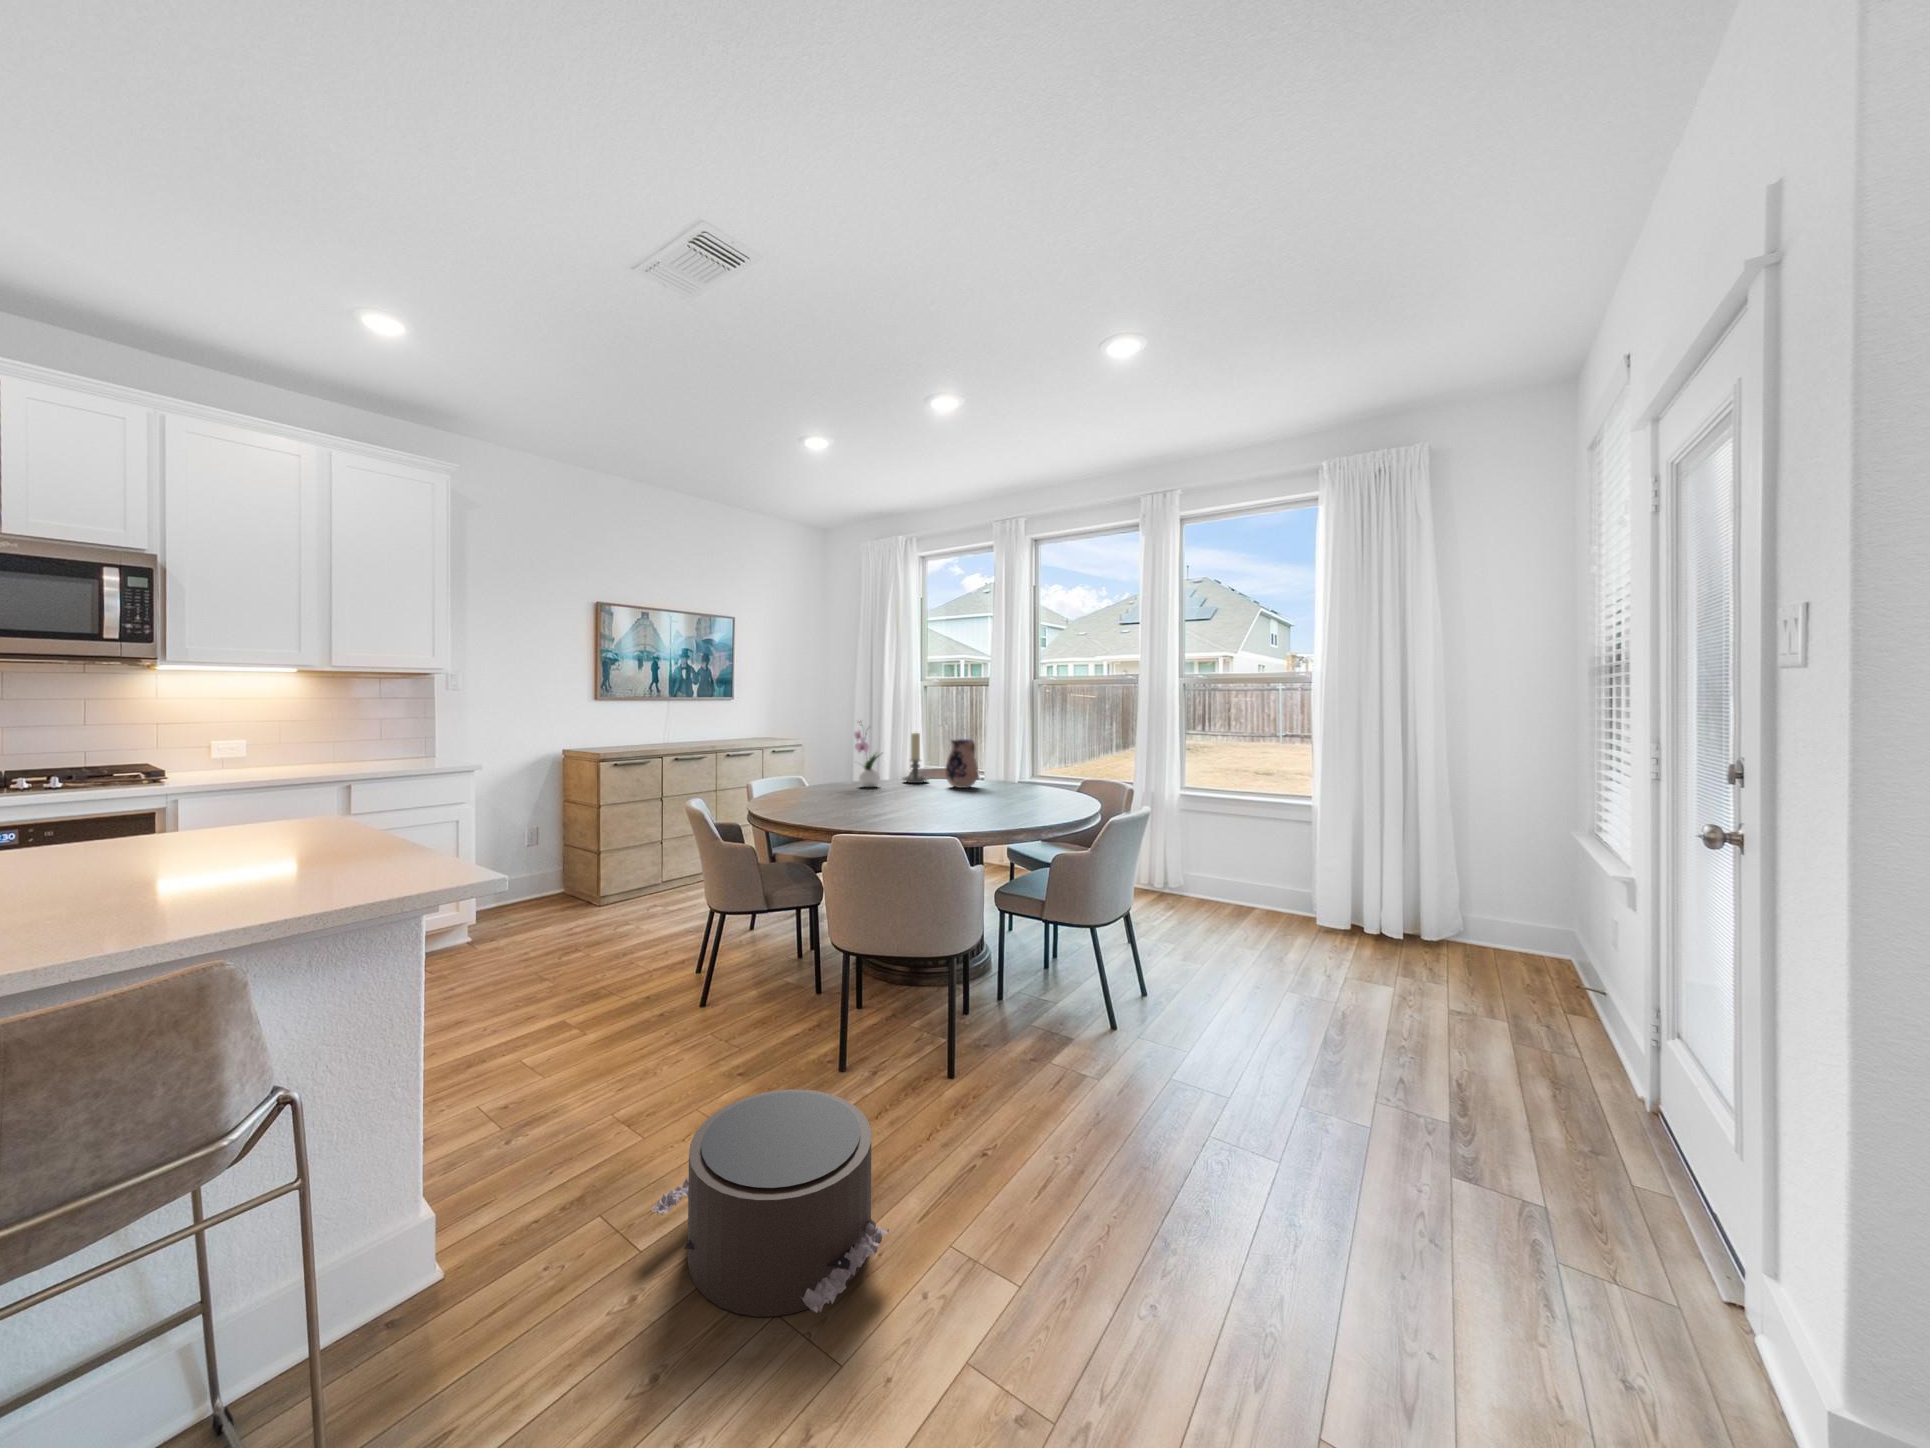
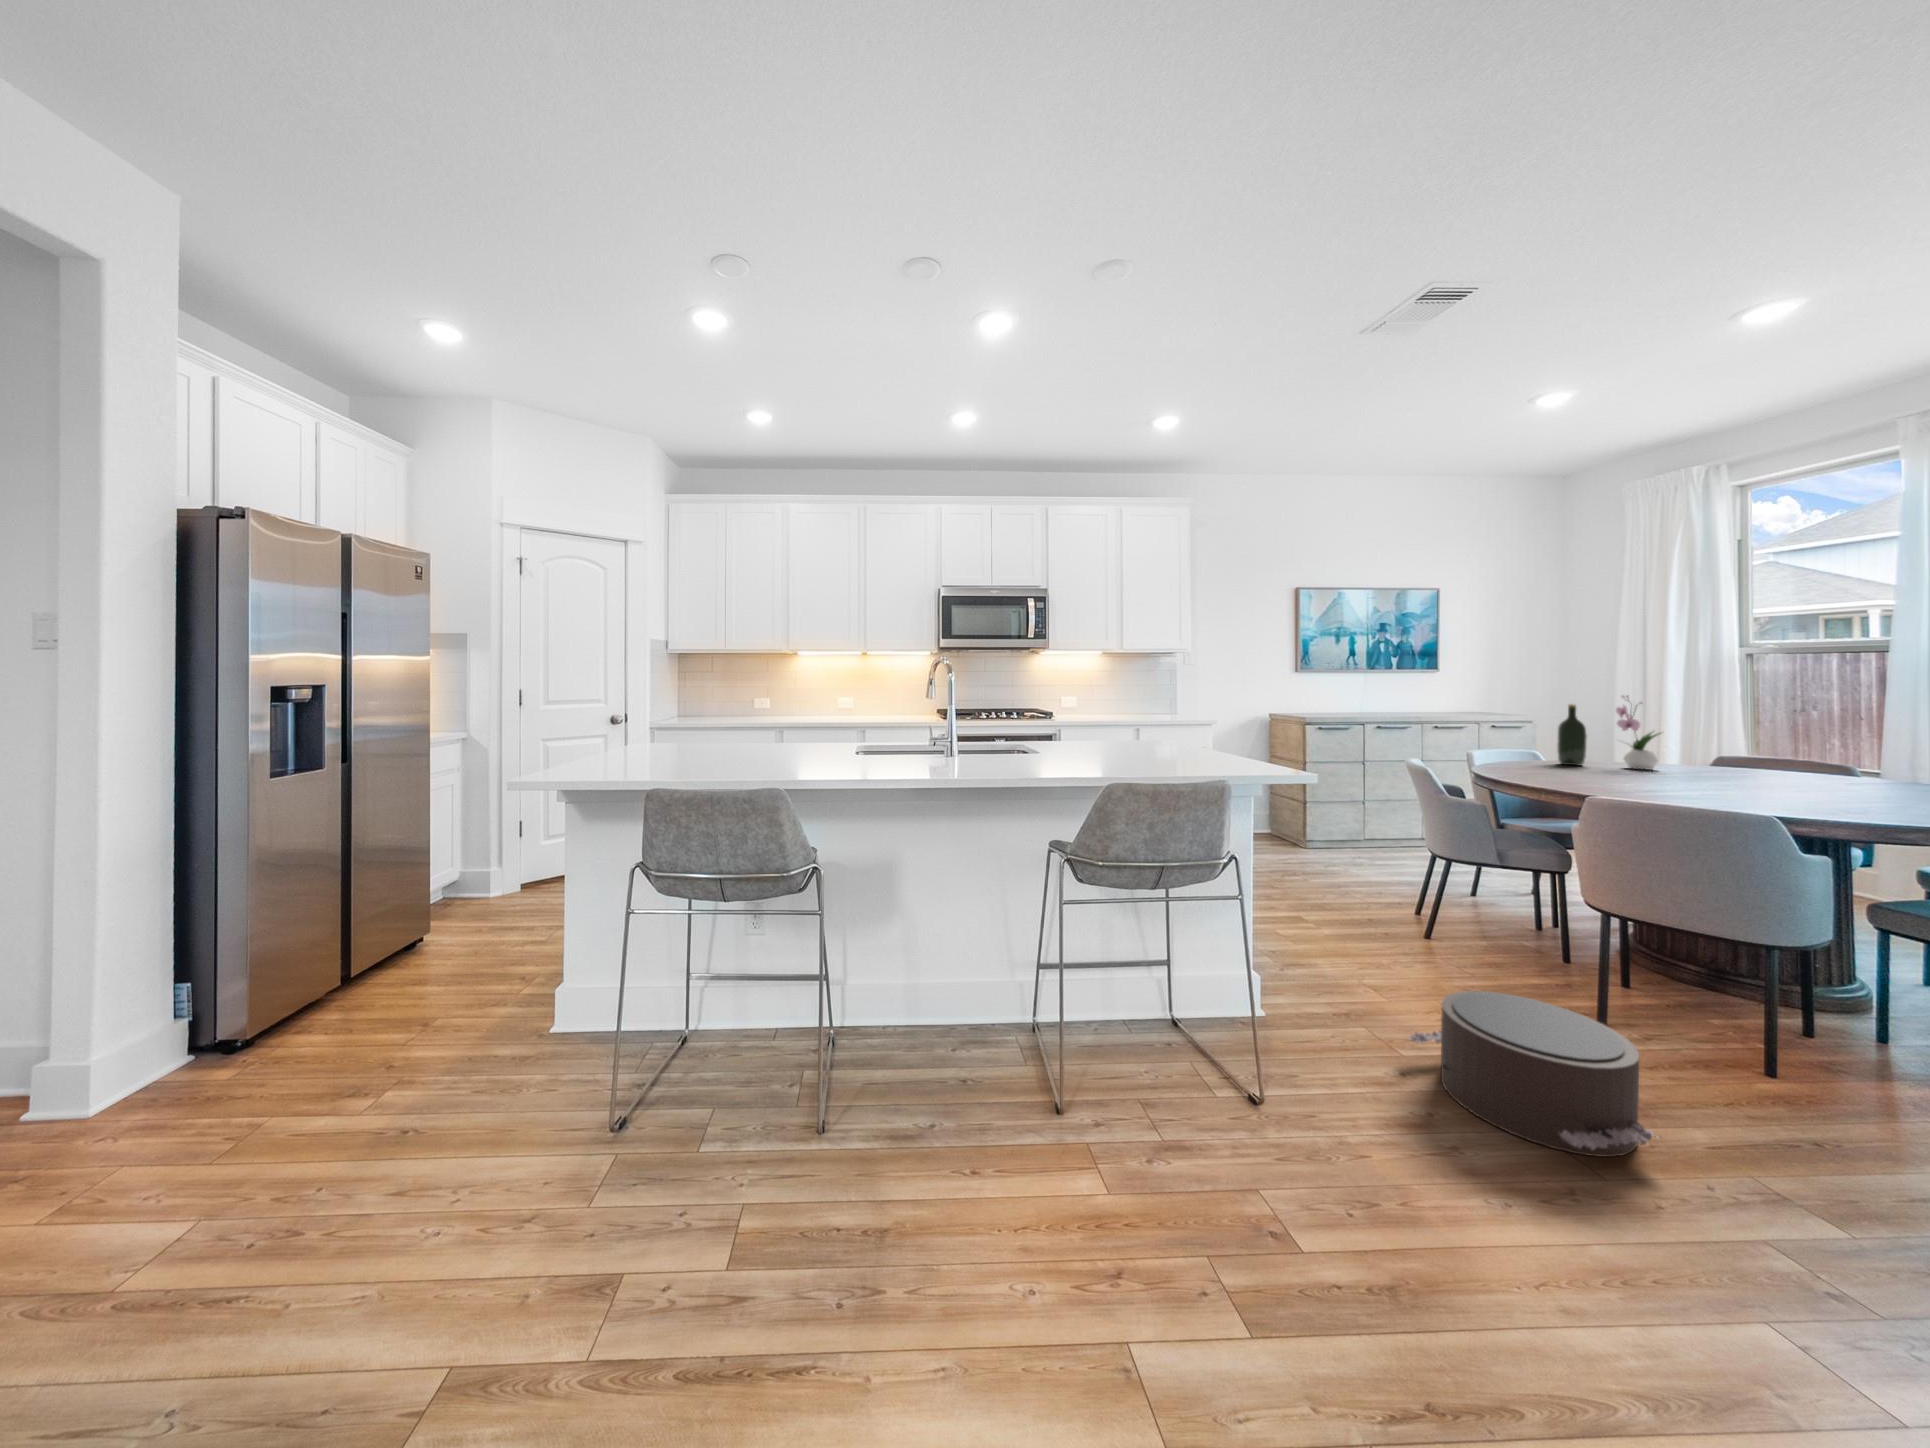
wine bottle: none [815,730,835,789] -> present [1557,704,1587,766]
candle holder: present [902,733,928,783] -> none [1697,711,1747,772]
ceramic pitcher: present [945,739,978,788] -> none [1778,722,1848,783]

